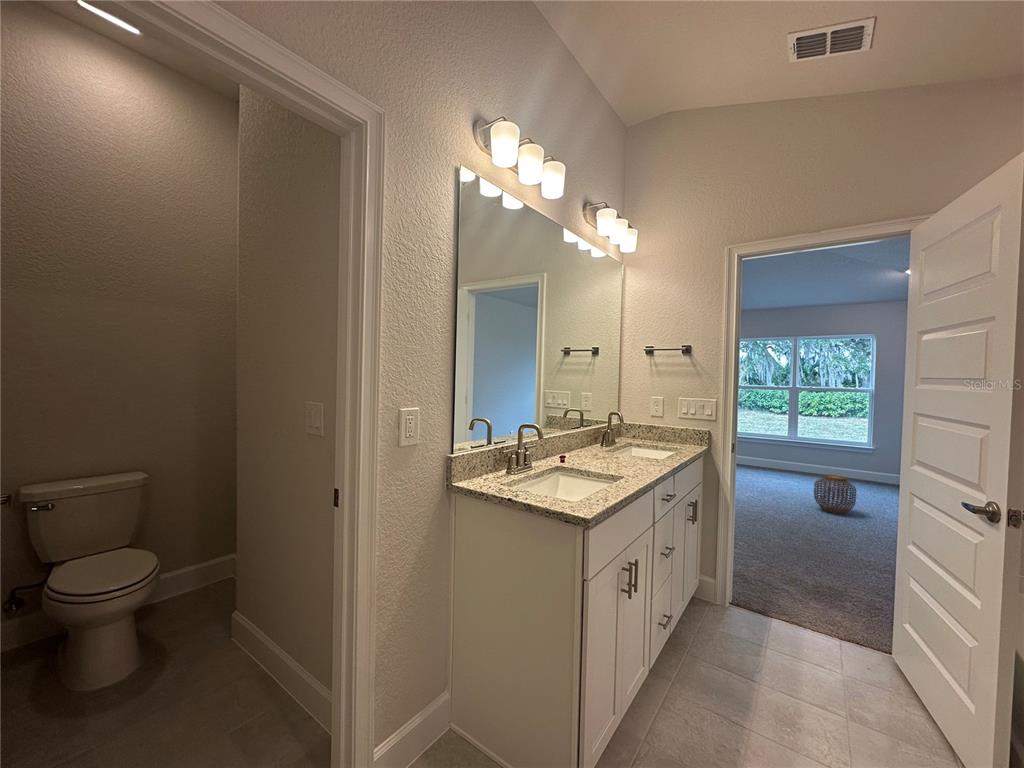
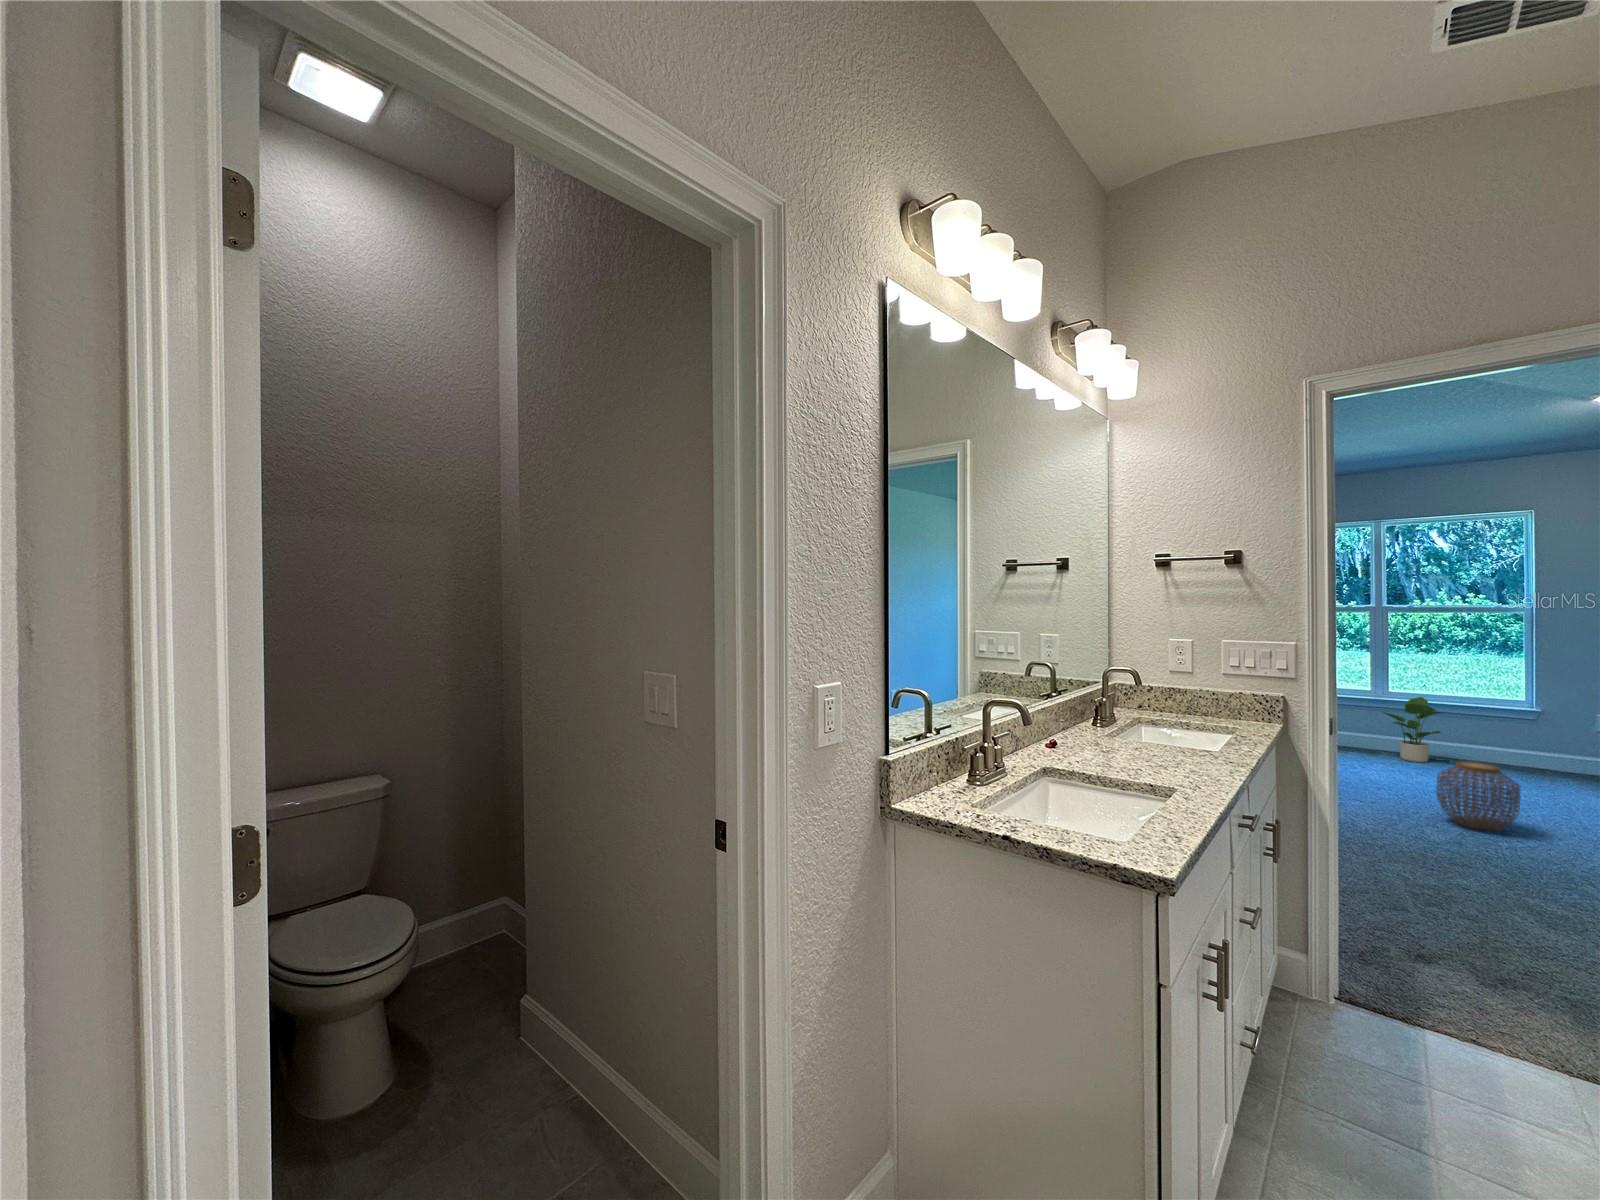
potted plant: none [794,439,828,477] -> present [1383,697,1443,762]

